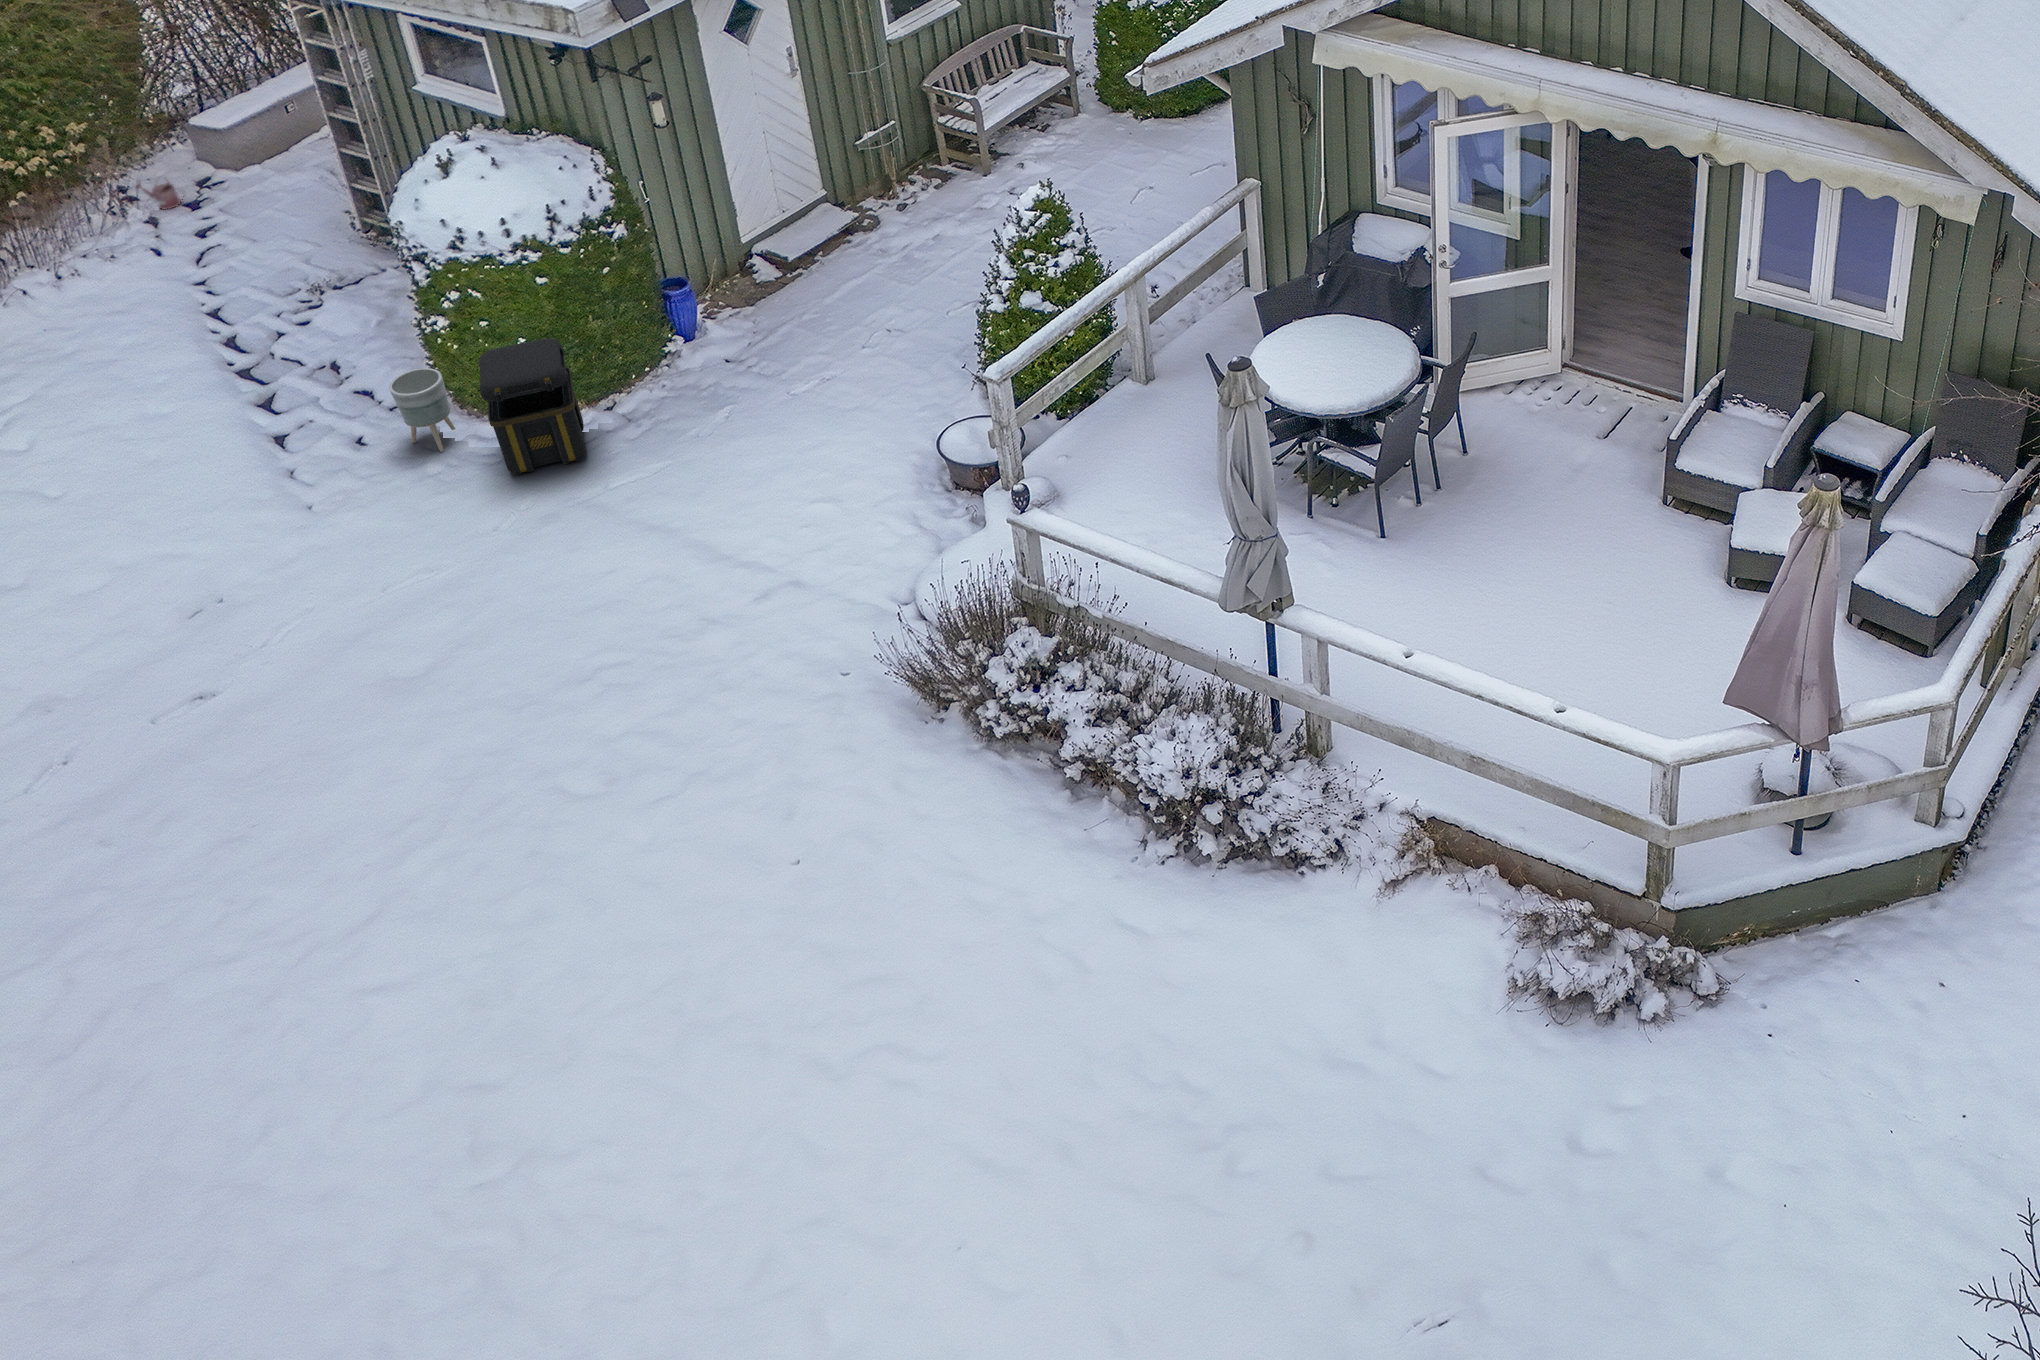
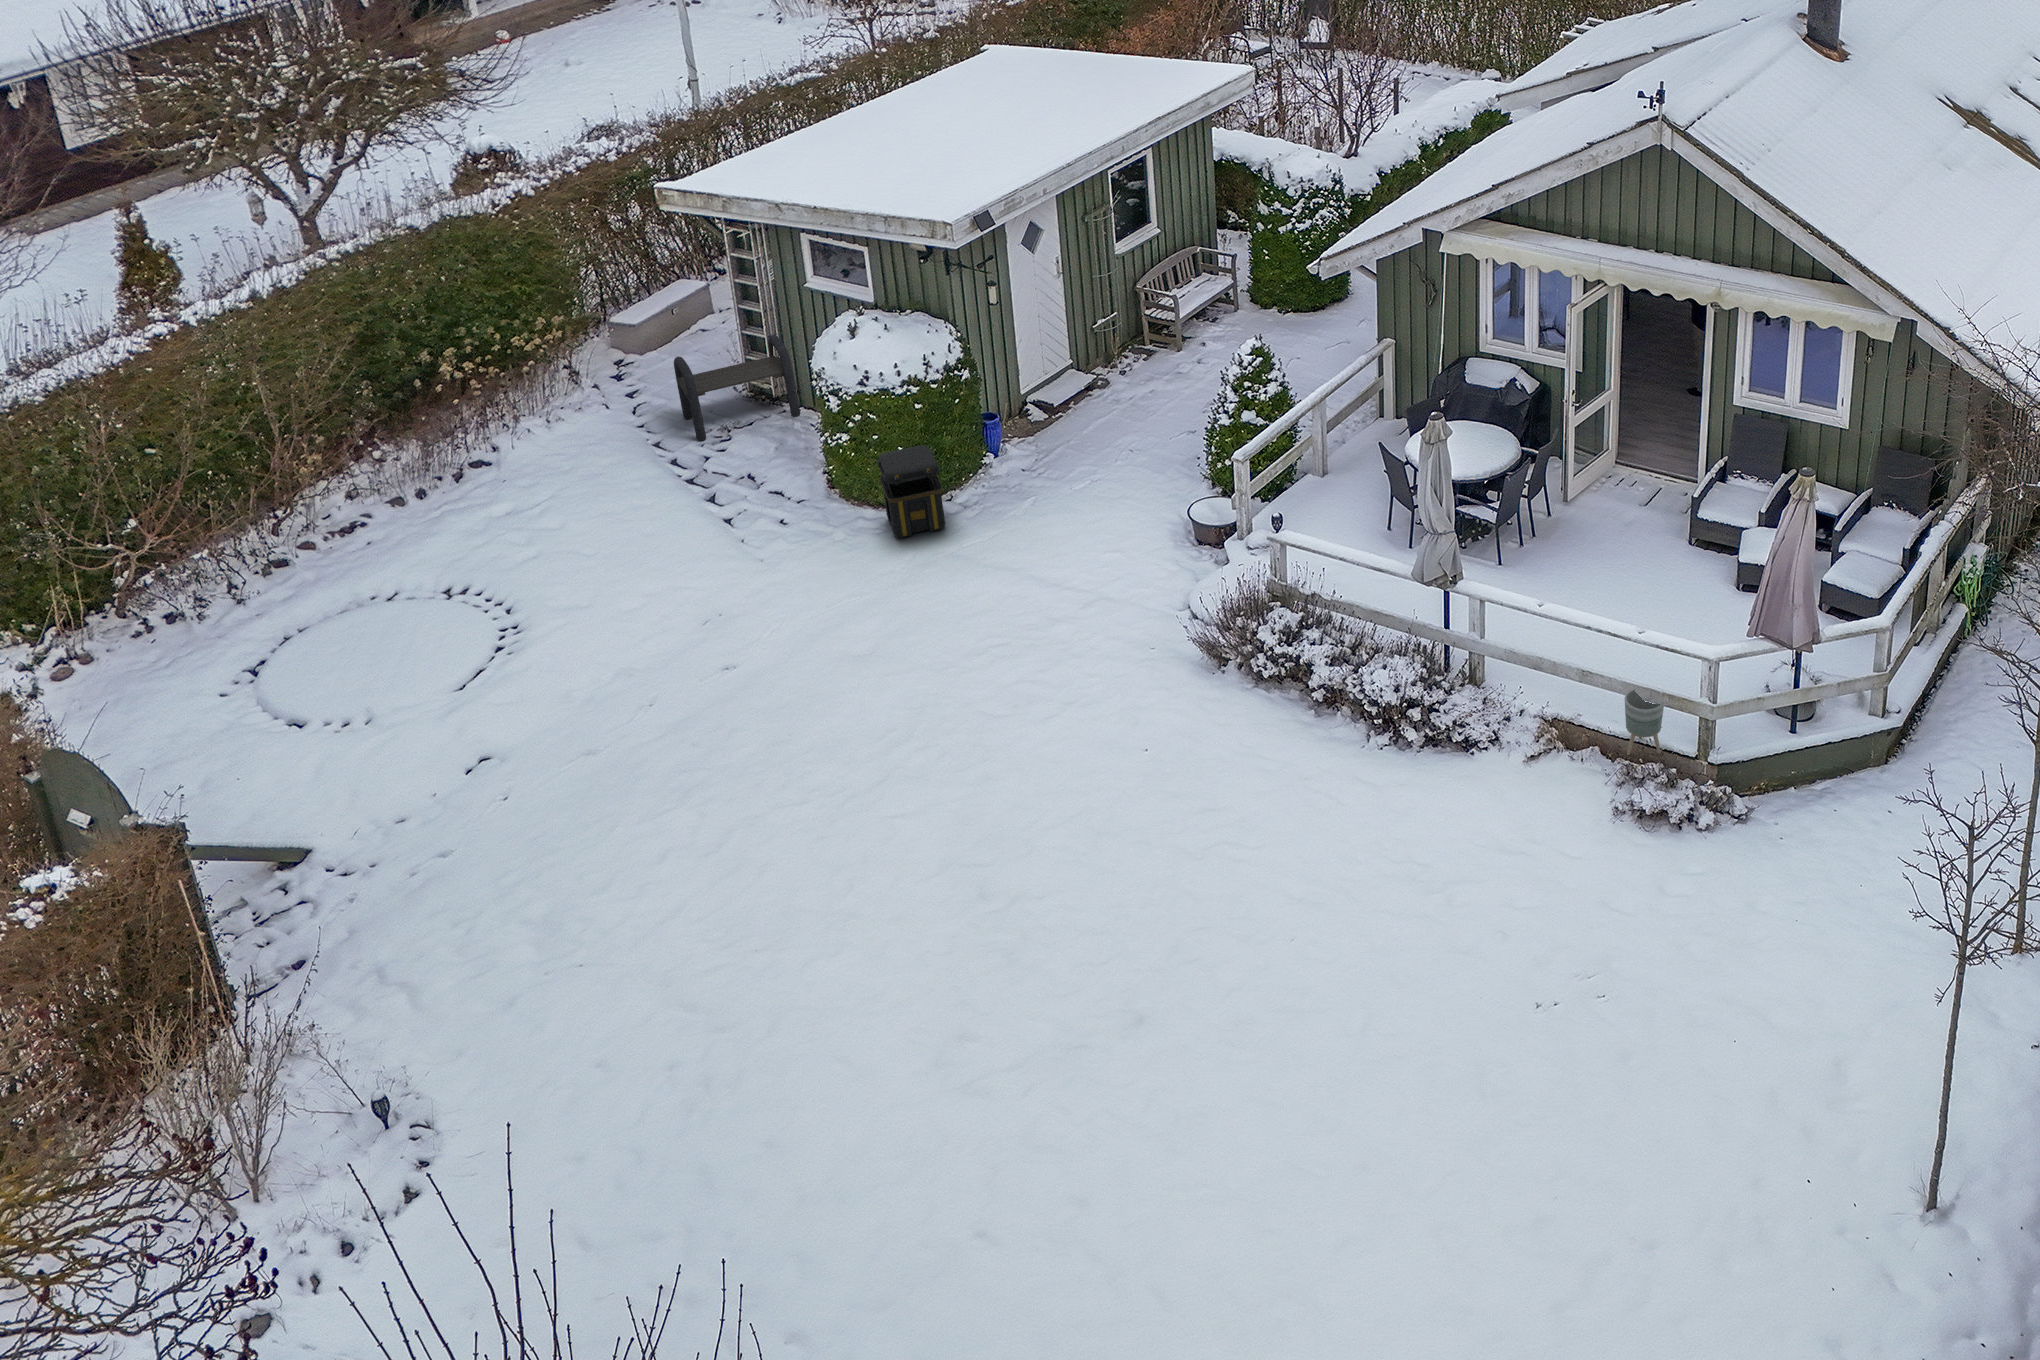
bench: none [234,155,431,308] -> present [674,335,800,441]
watering can: present [135,176,184,209] -> none [577,356,612,380]
planter: present [389,368,455,452] -> present [1625,688,1664,755]

